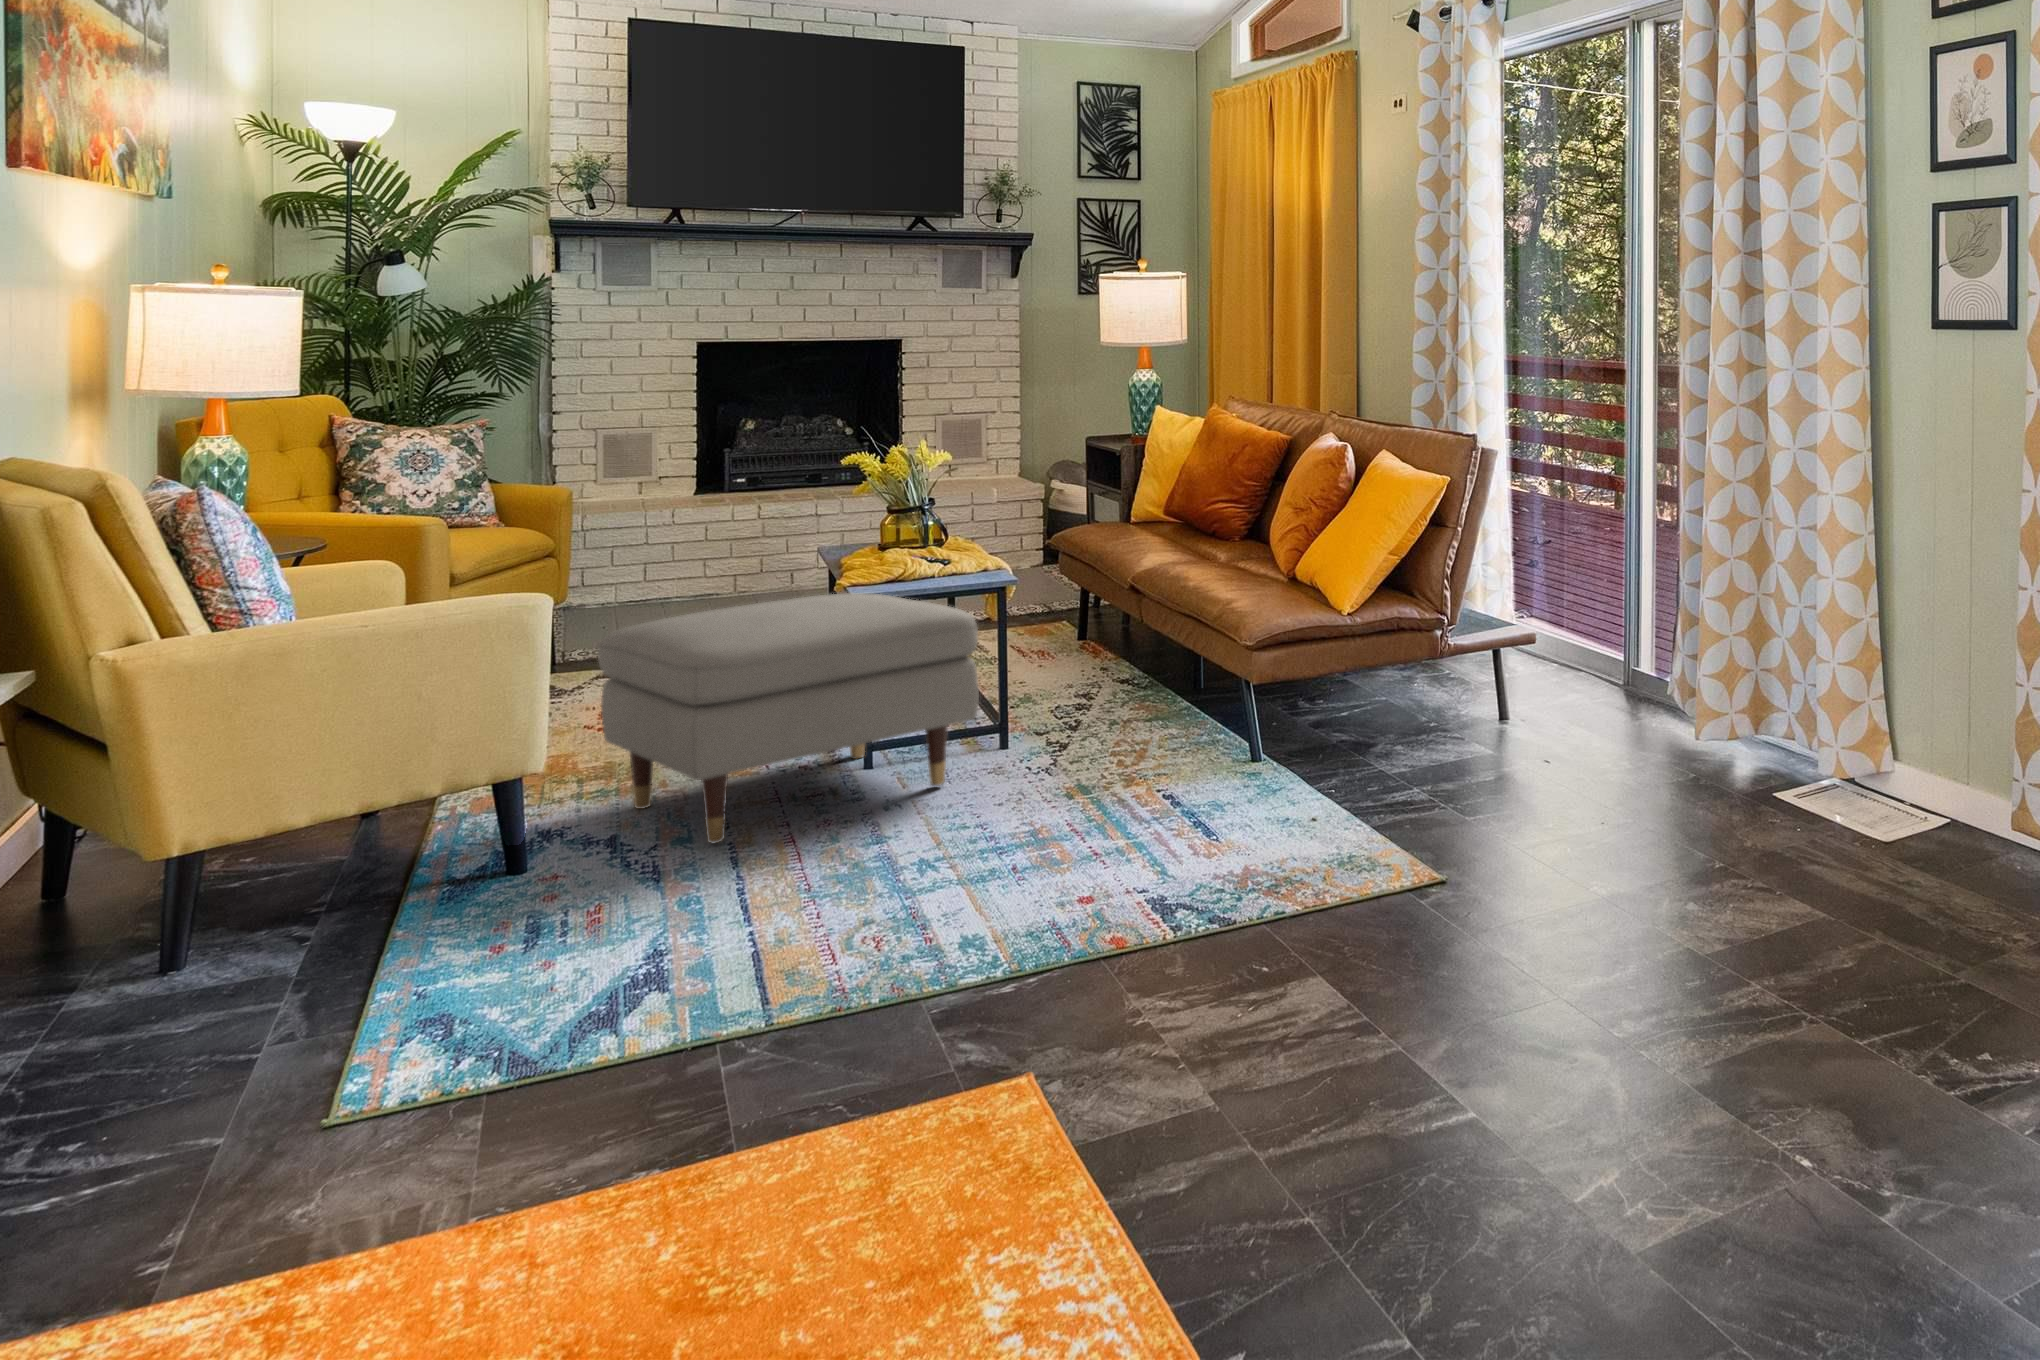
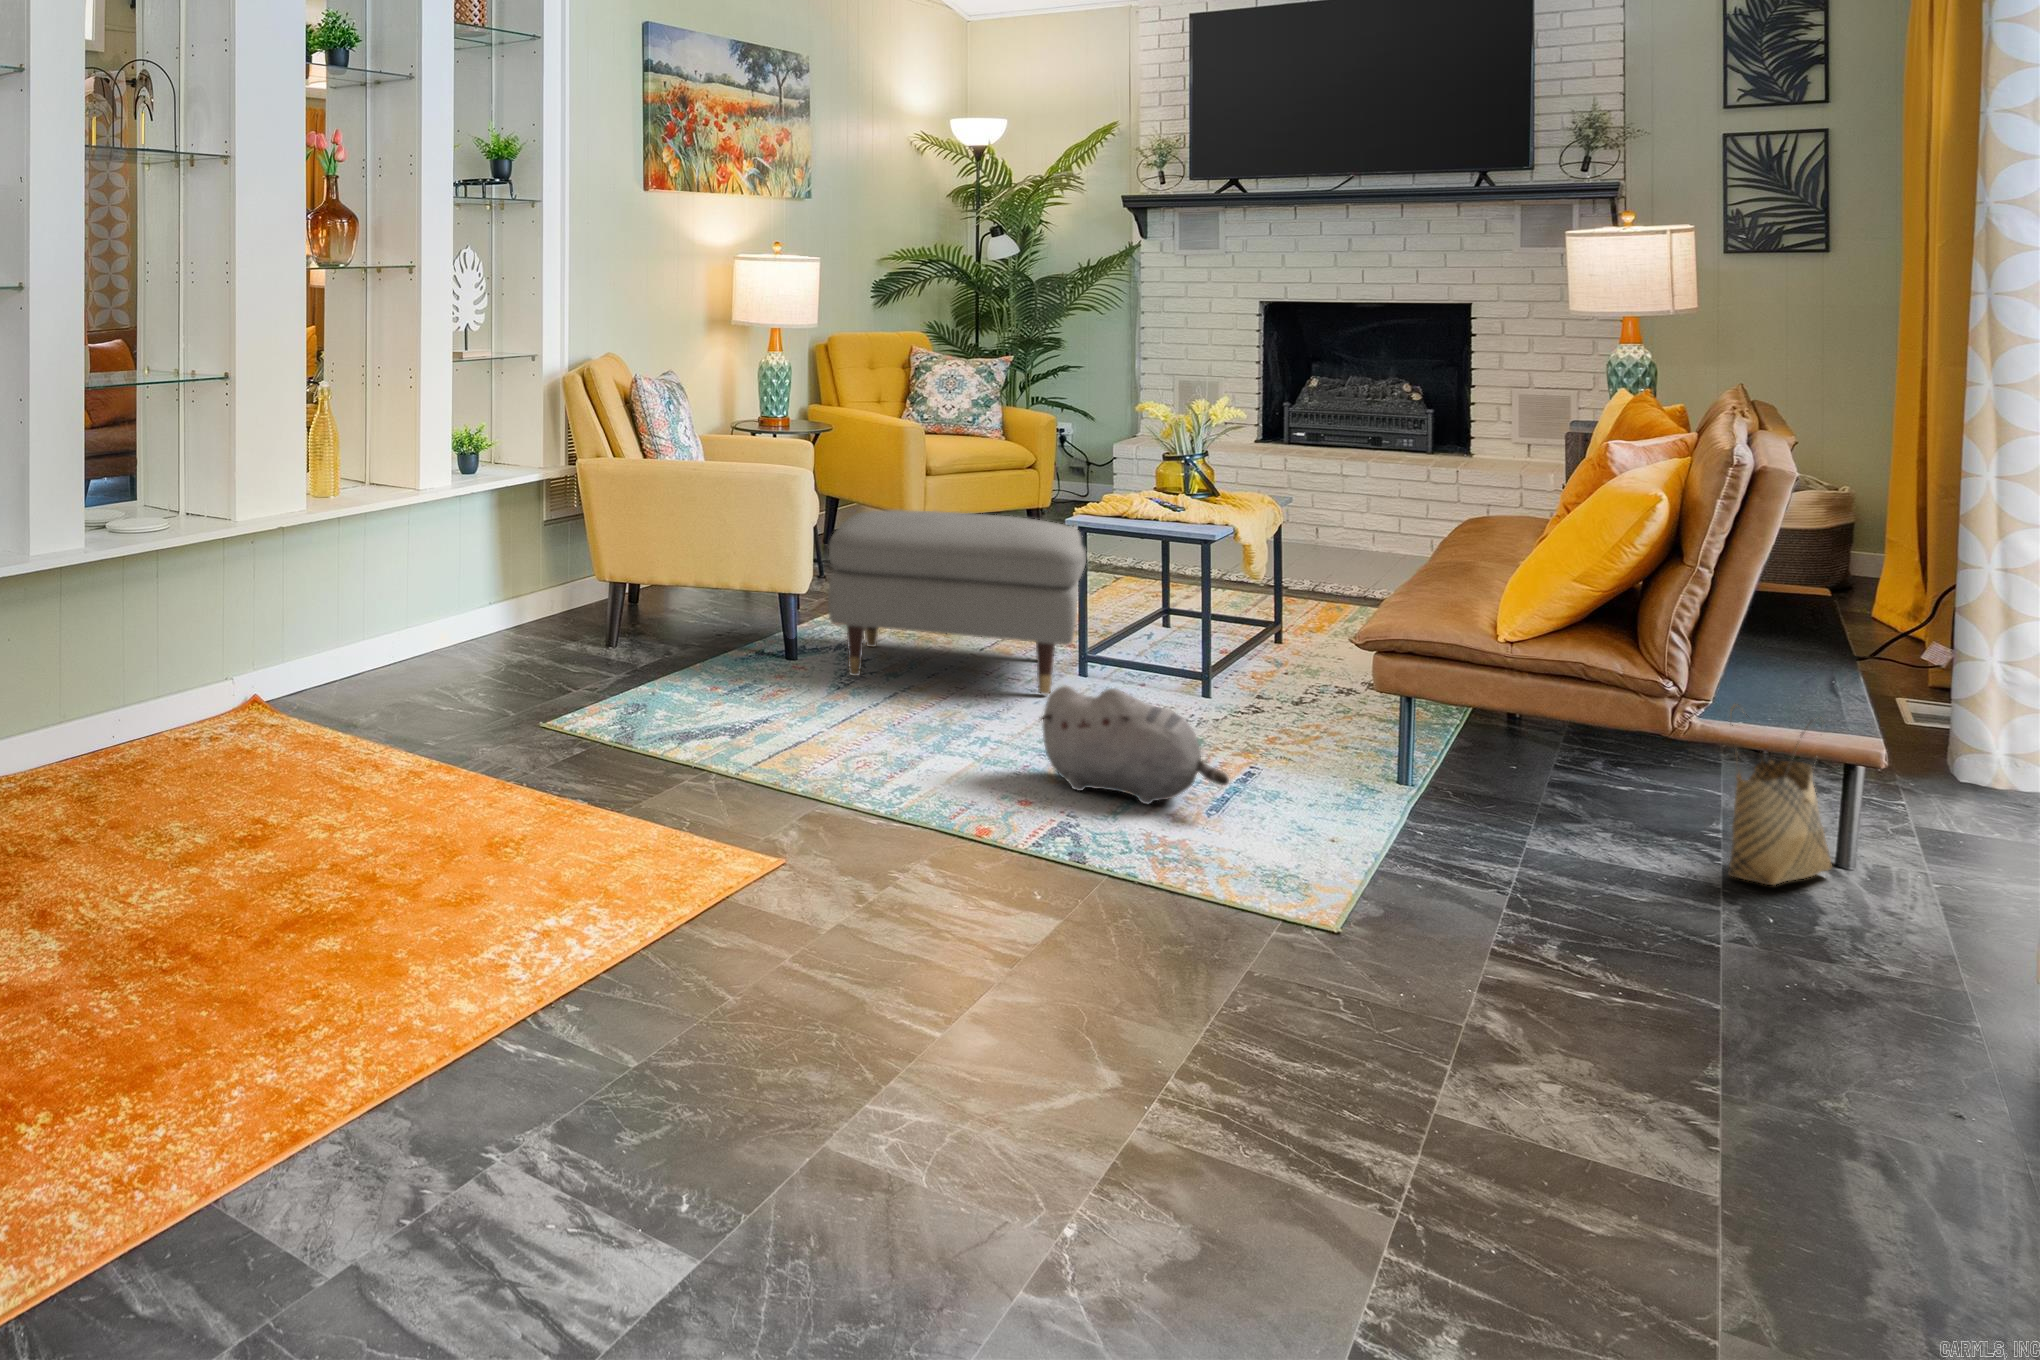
woven basket: none [1519,607,1573,735] -> present [1728,704,1831,885]
plush toy: none [1111,732,1305,852] -> present [1040,686,1229,804]

